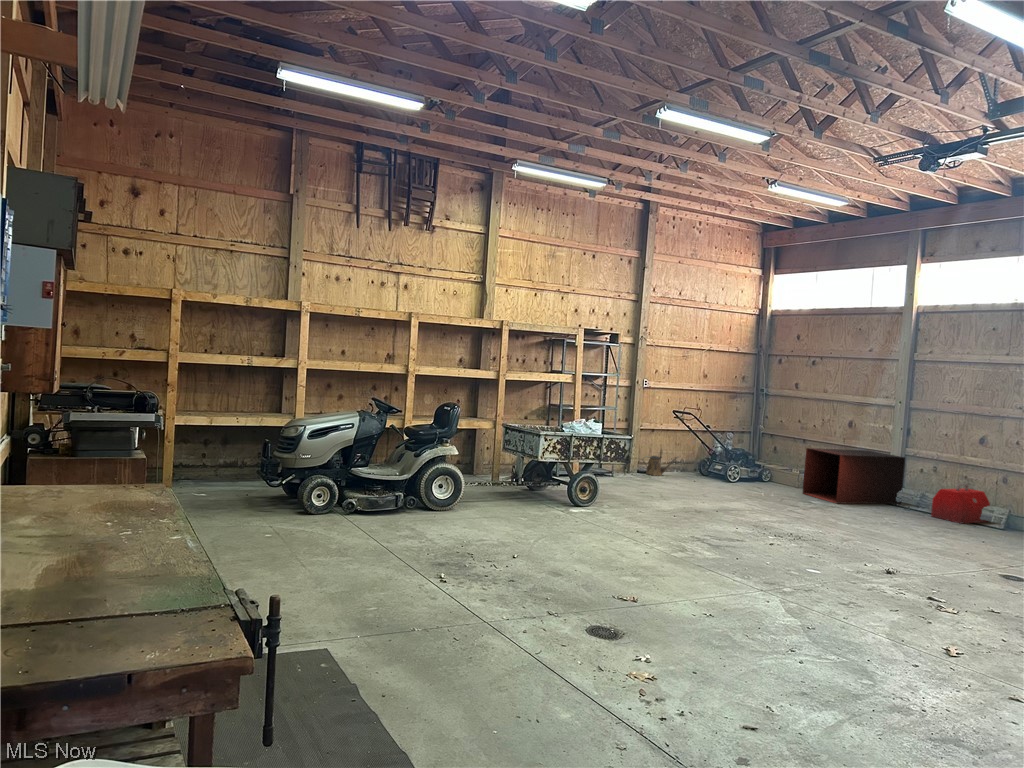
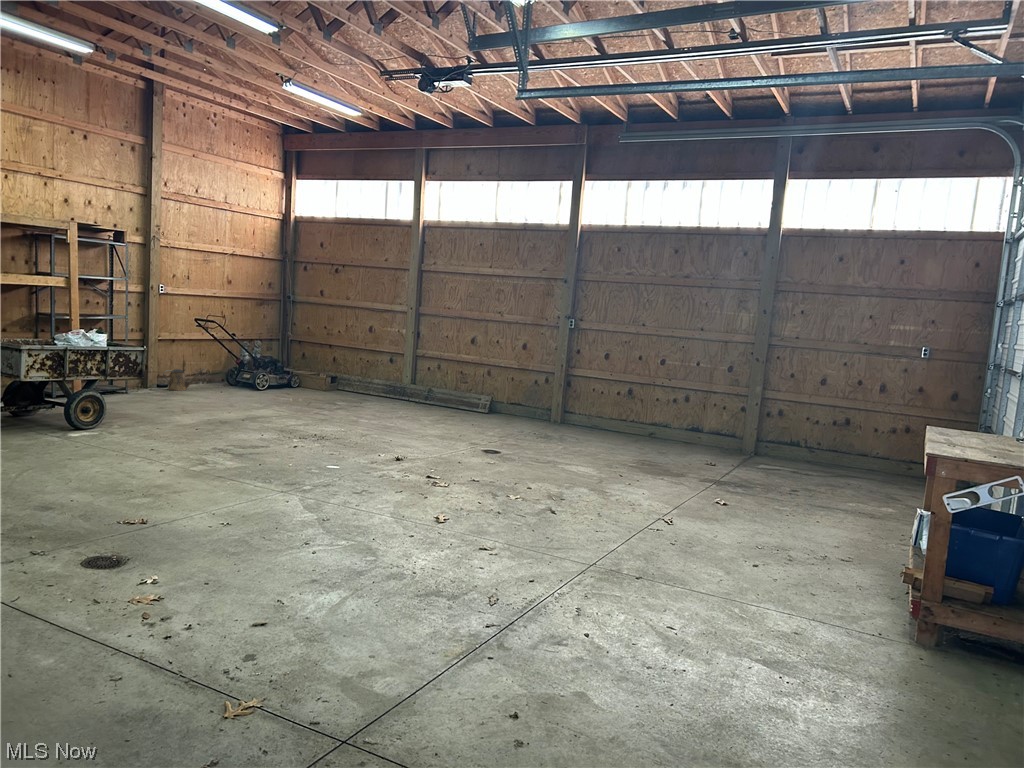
storage cabinet: present [803,448,905,504] -> none [330,352,416,402]
toolbox: present [931,483,990,523] -> none [434,375,476,409]

